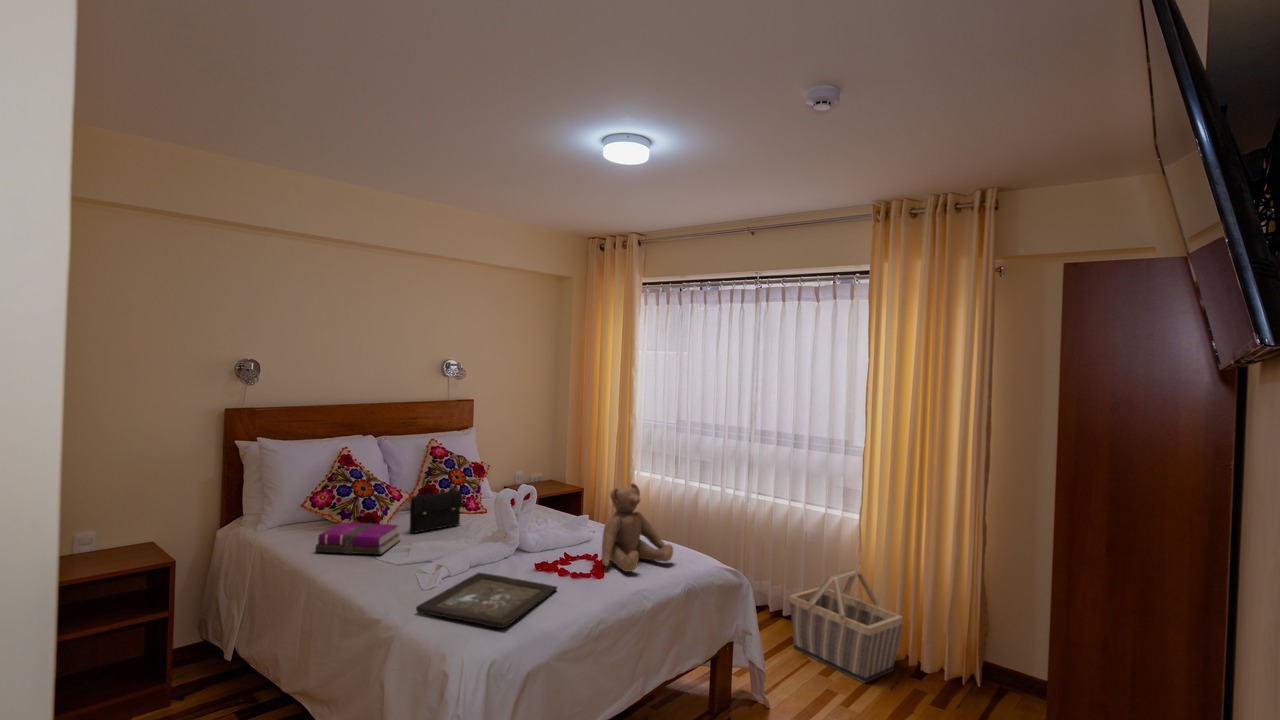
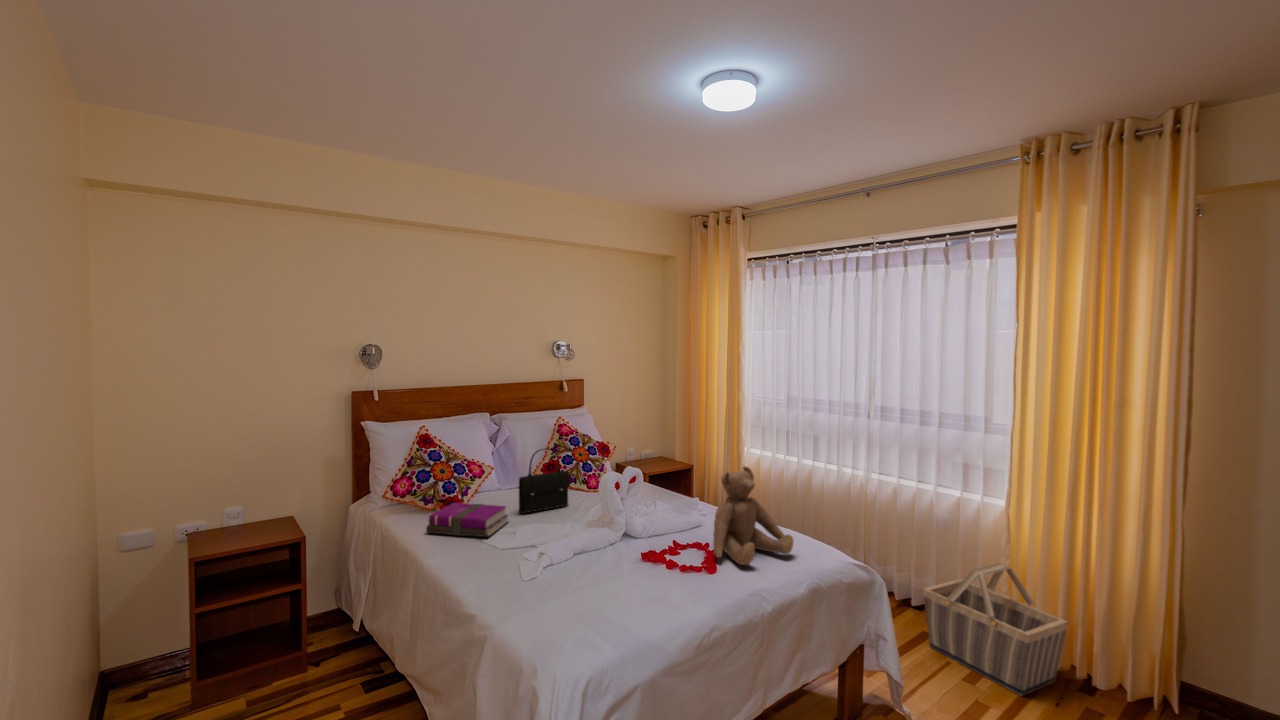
tray: present [416,573,557,628] -> none [514,561,666,633]

